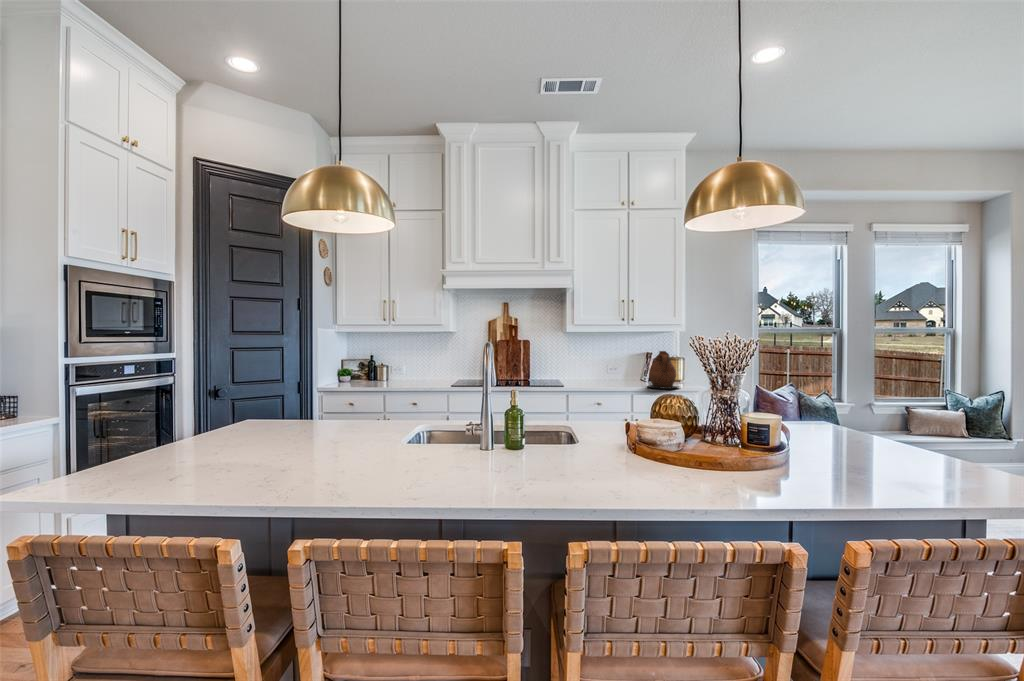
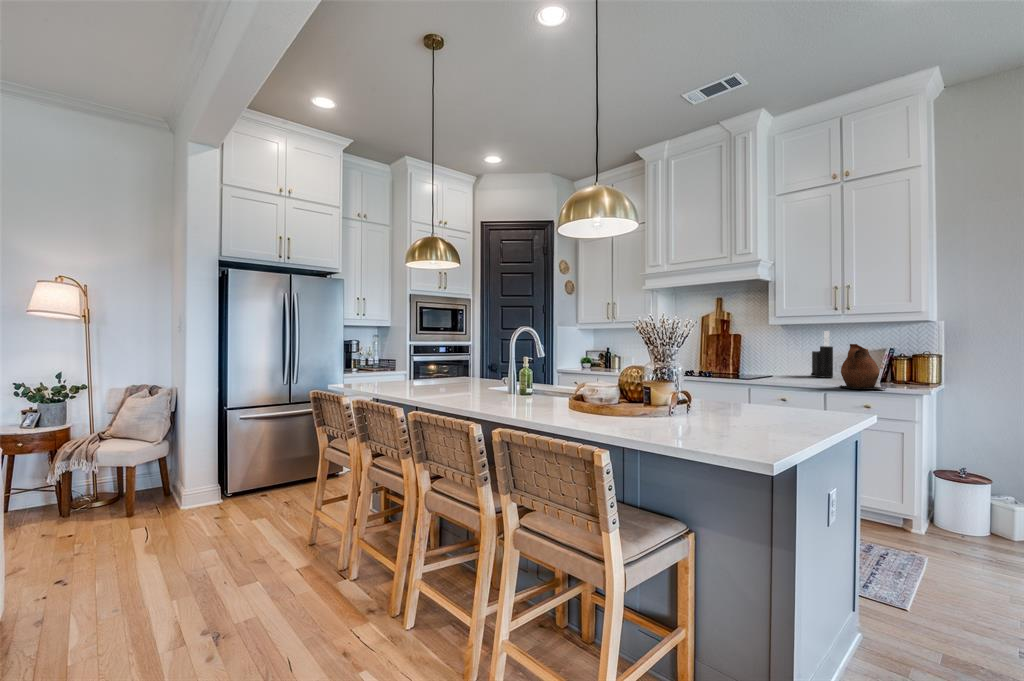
knife block: none [587,338,609,379] -> present [811,331,833,378]

